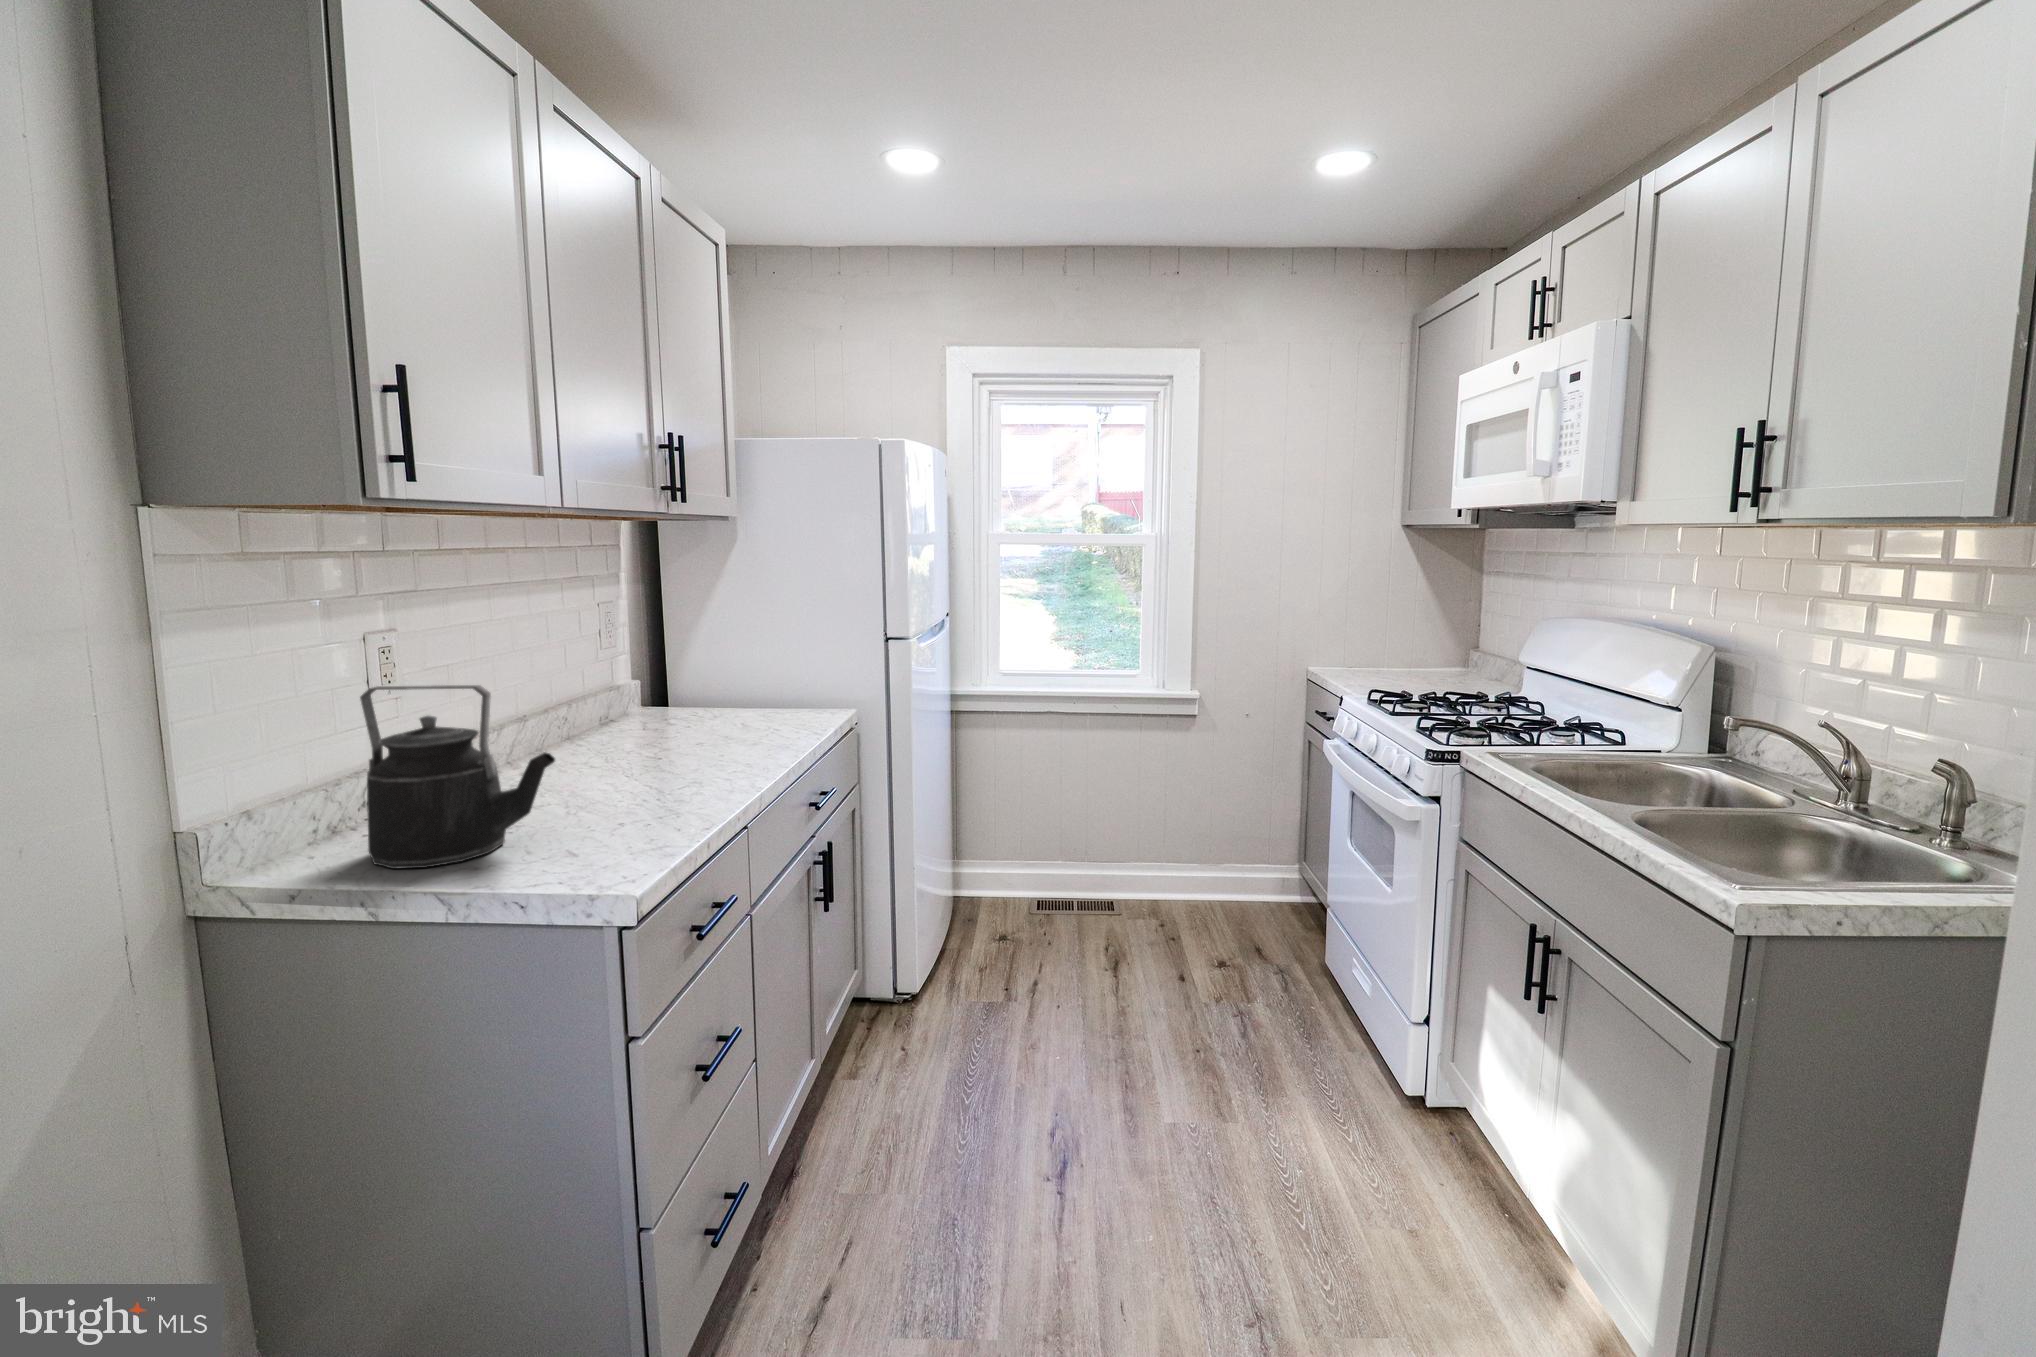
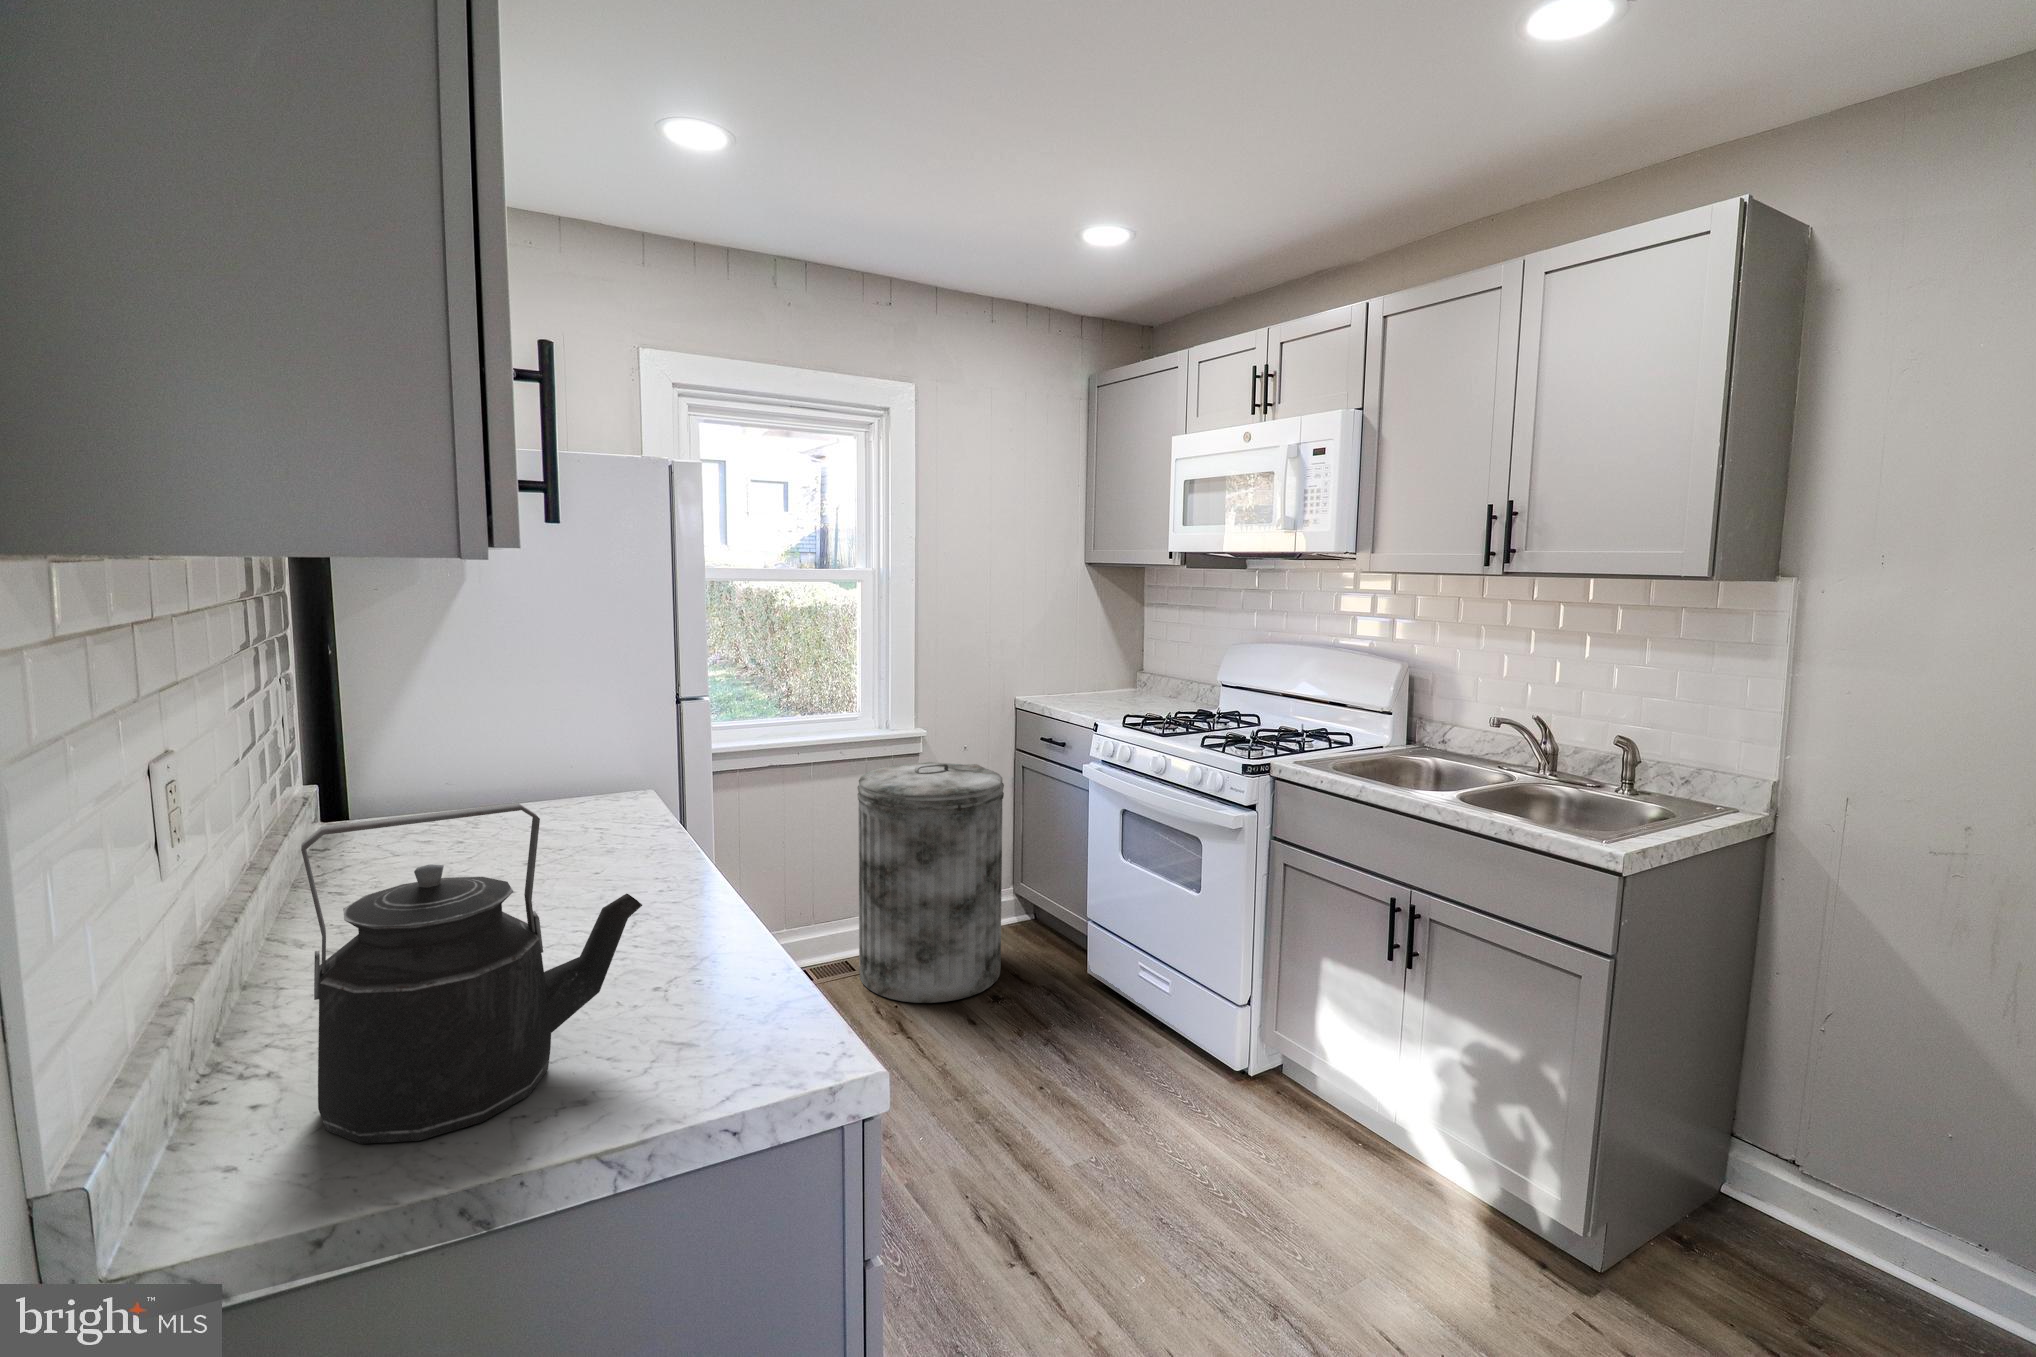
trash can: none [1109,725,1256,957] -> present [857,762,1004,1003]

